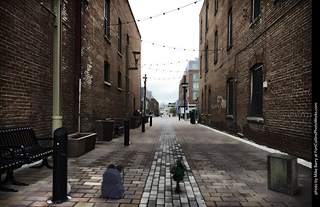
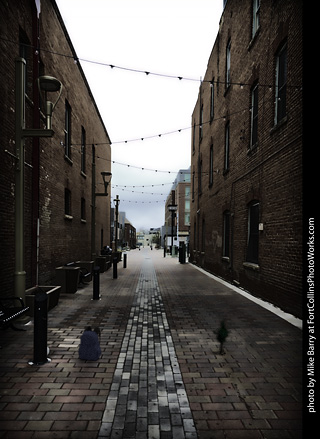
storage box: present [267,153,298,196] -> none [239,311,267,353]
decorative plant: present [169,157,187,193] -> present [213,318,231,354]

